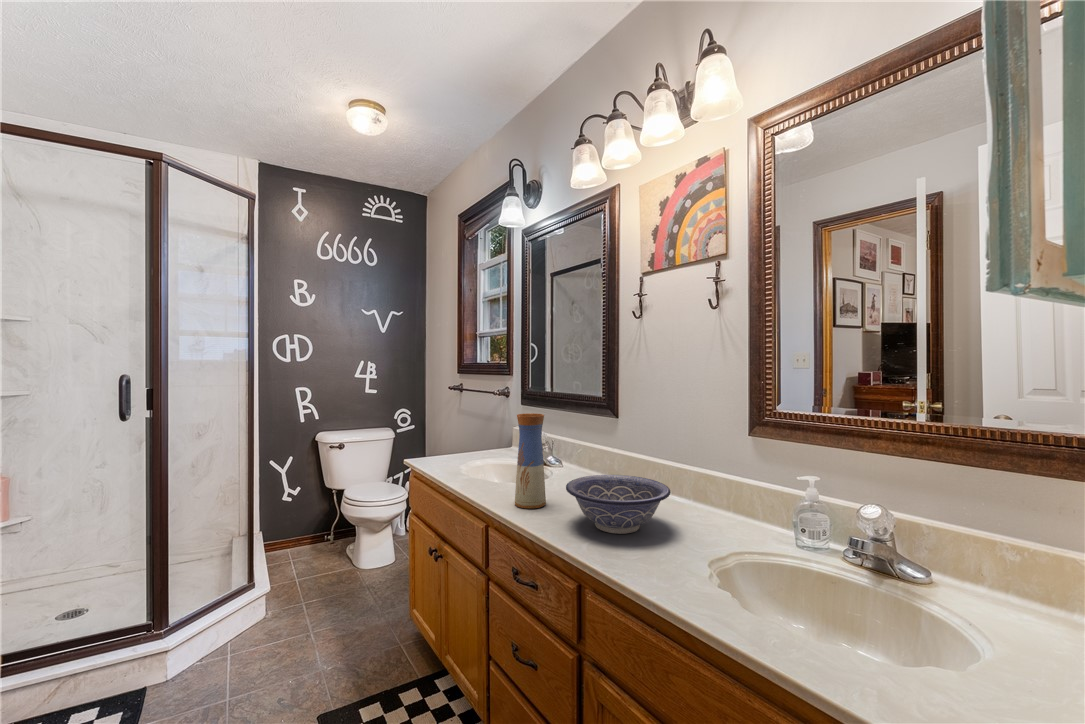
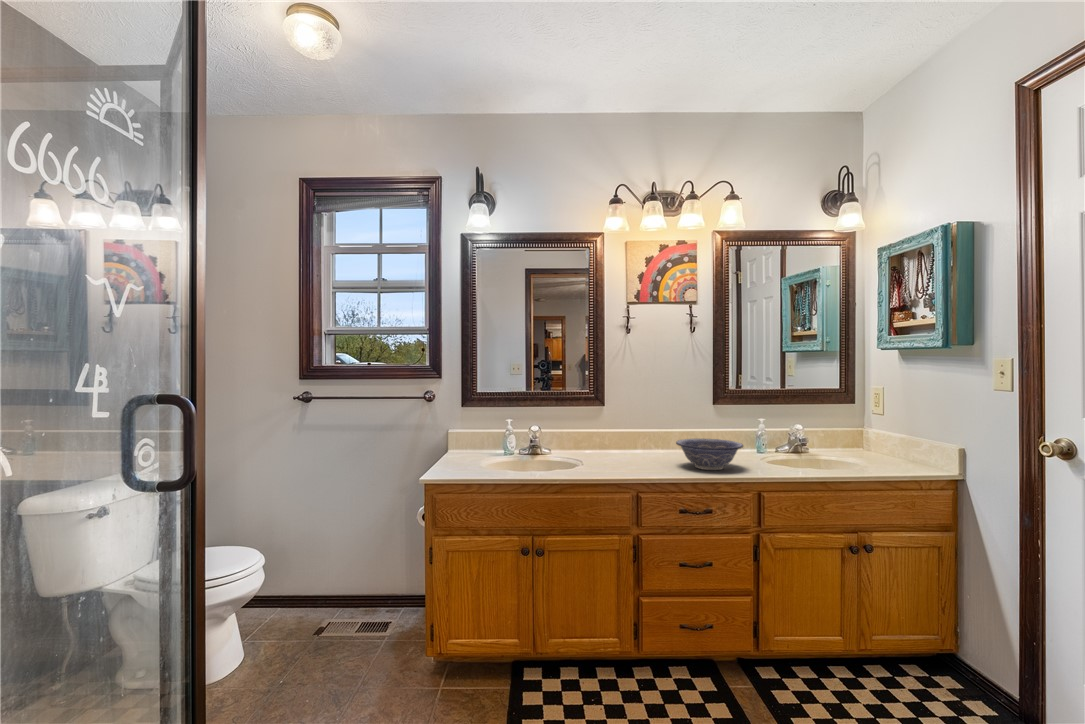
vase: present [515,413,546,509] -> none [634,404,658,474]

